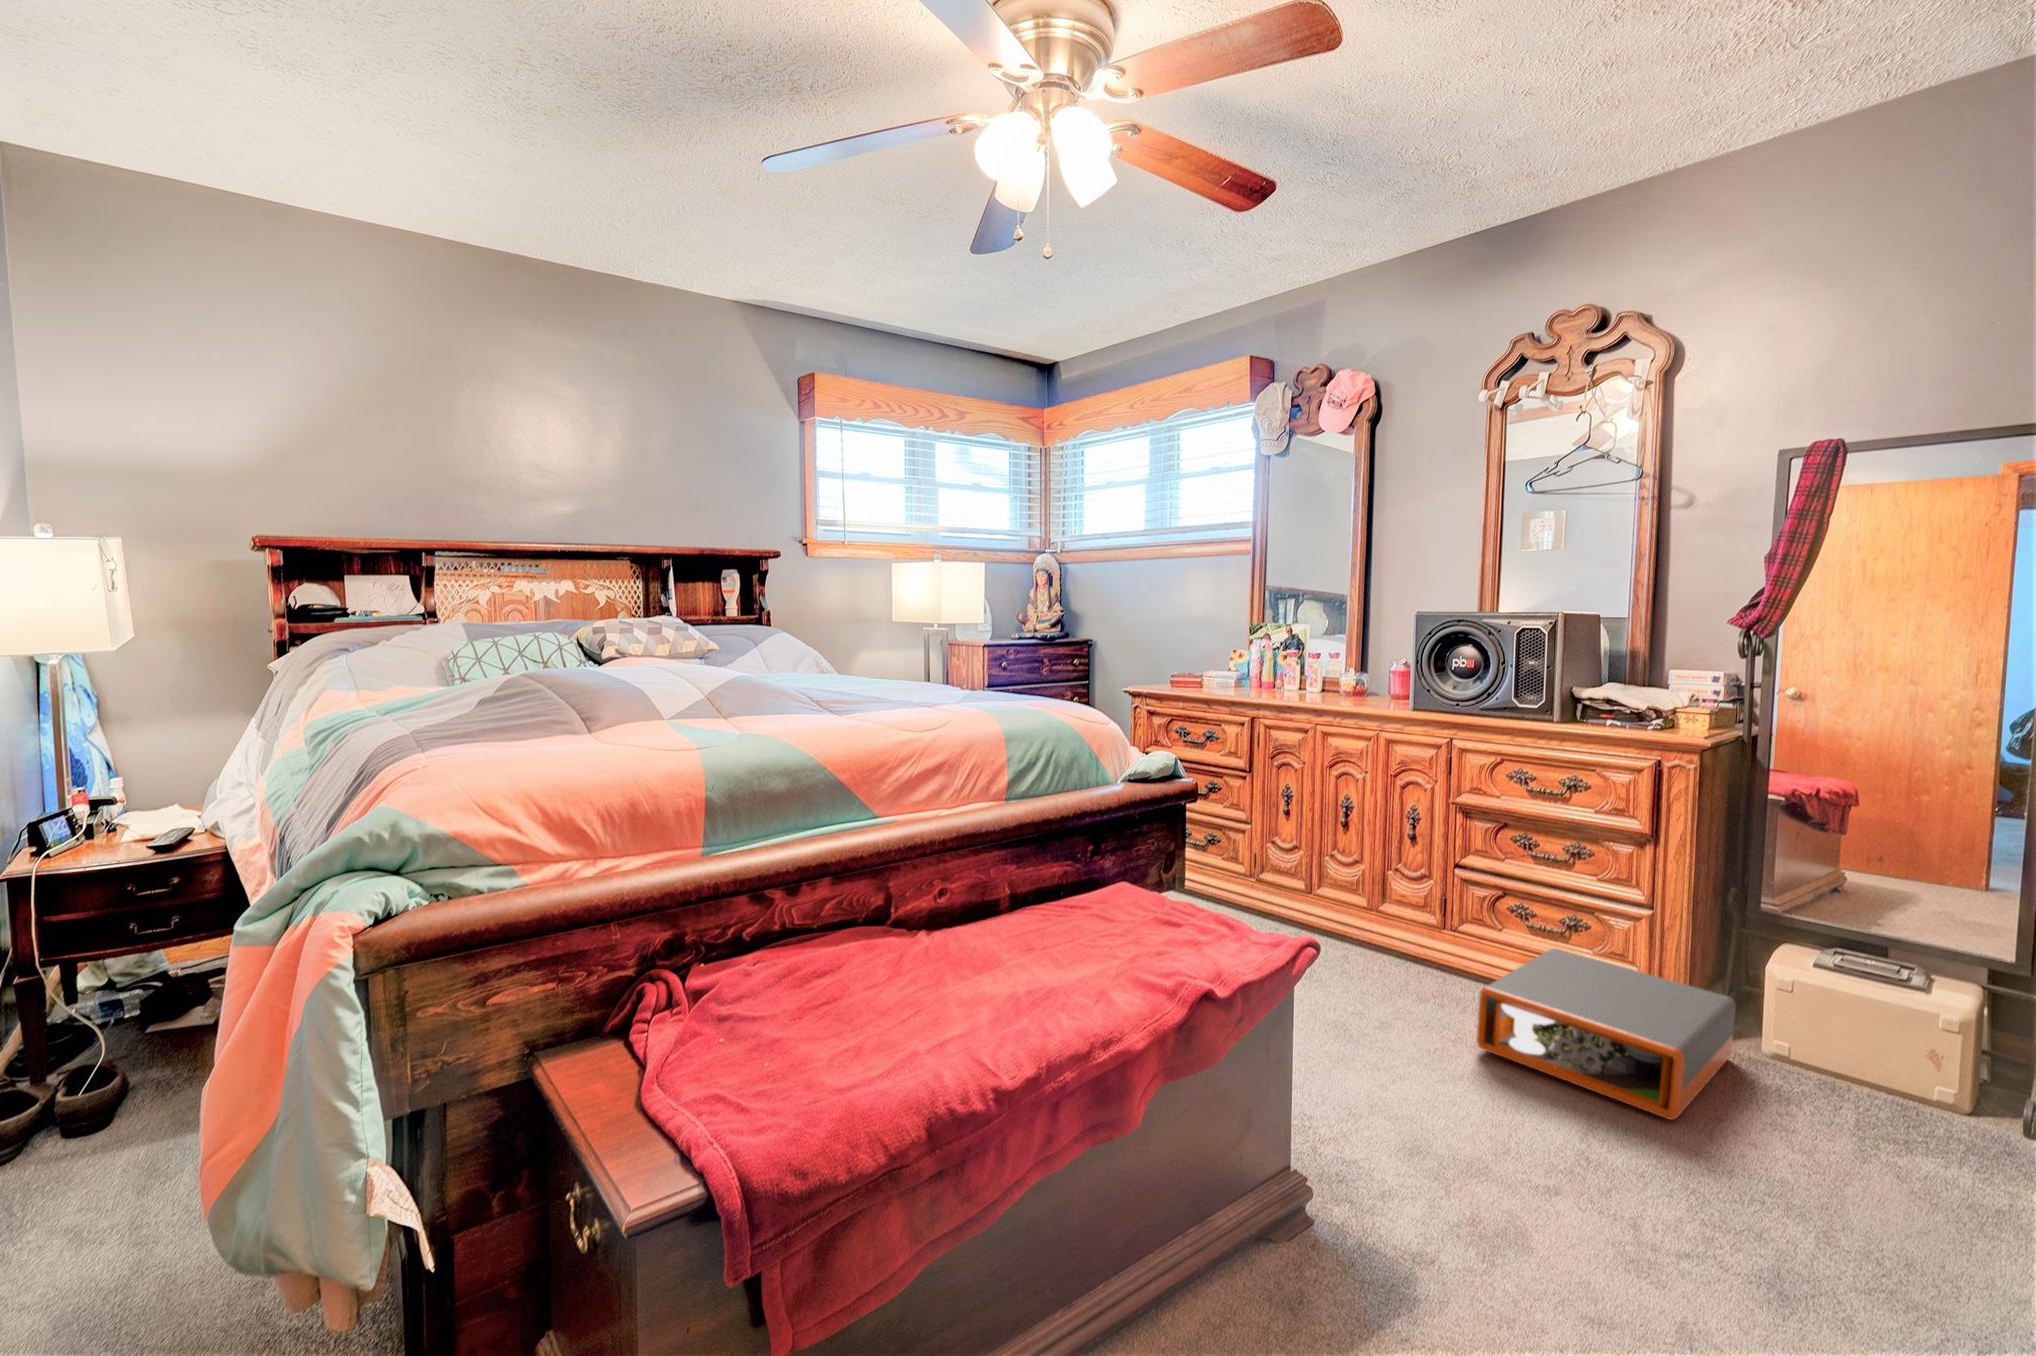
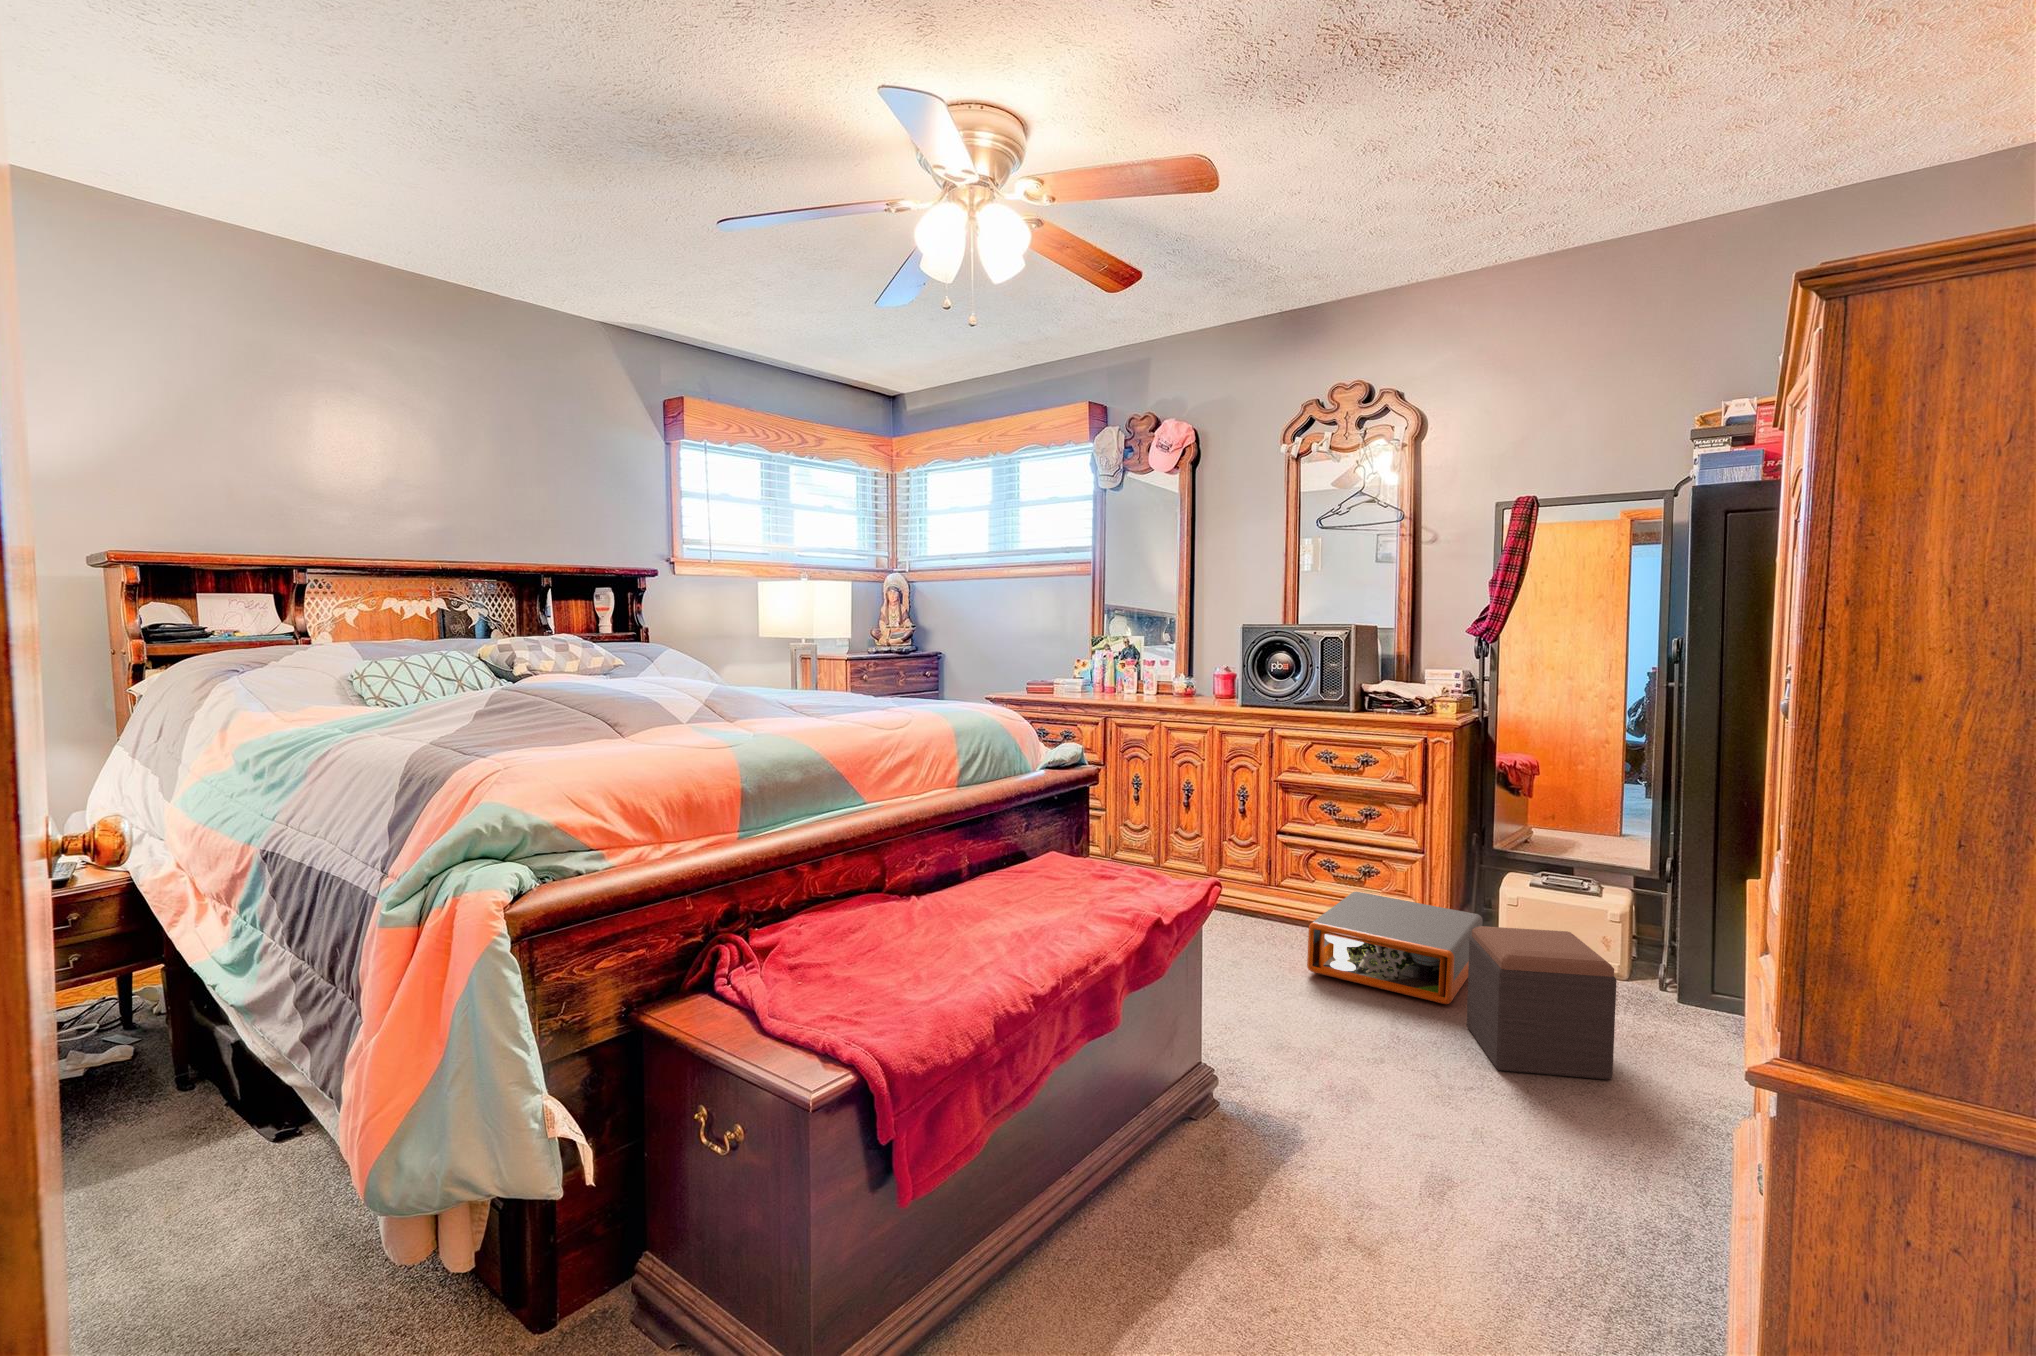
footstool: none [1697,1025,1944,1281] -> present [1467,926,1617,1080]

